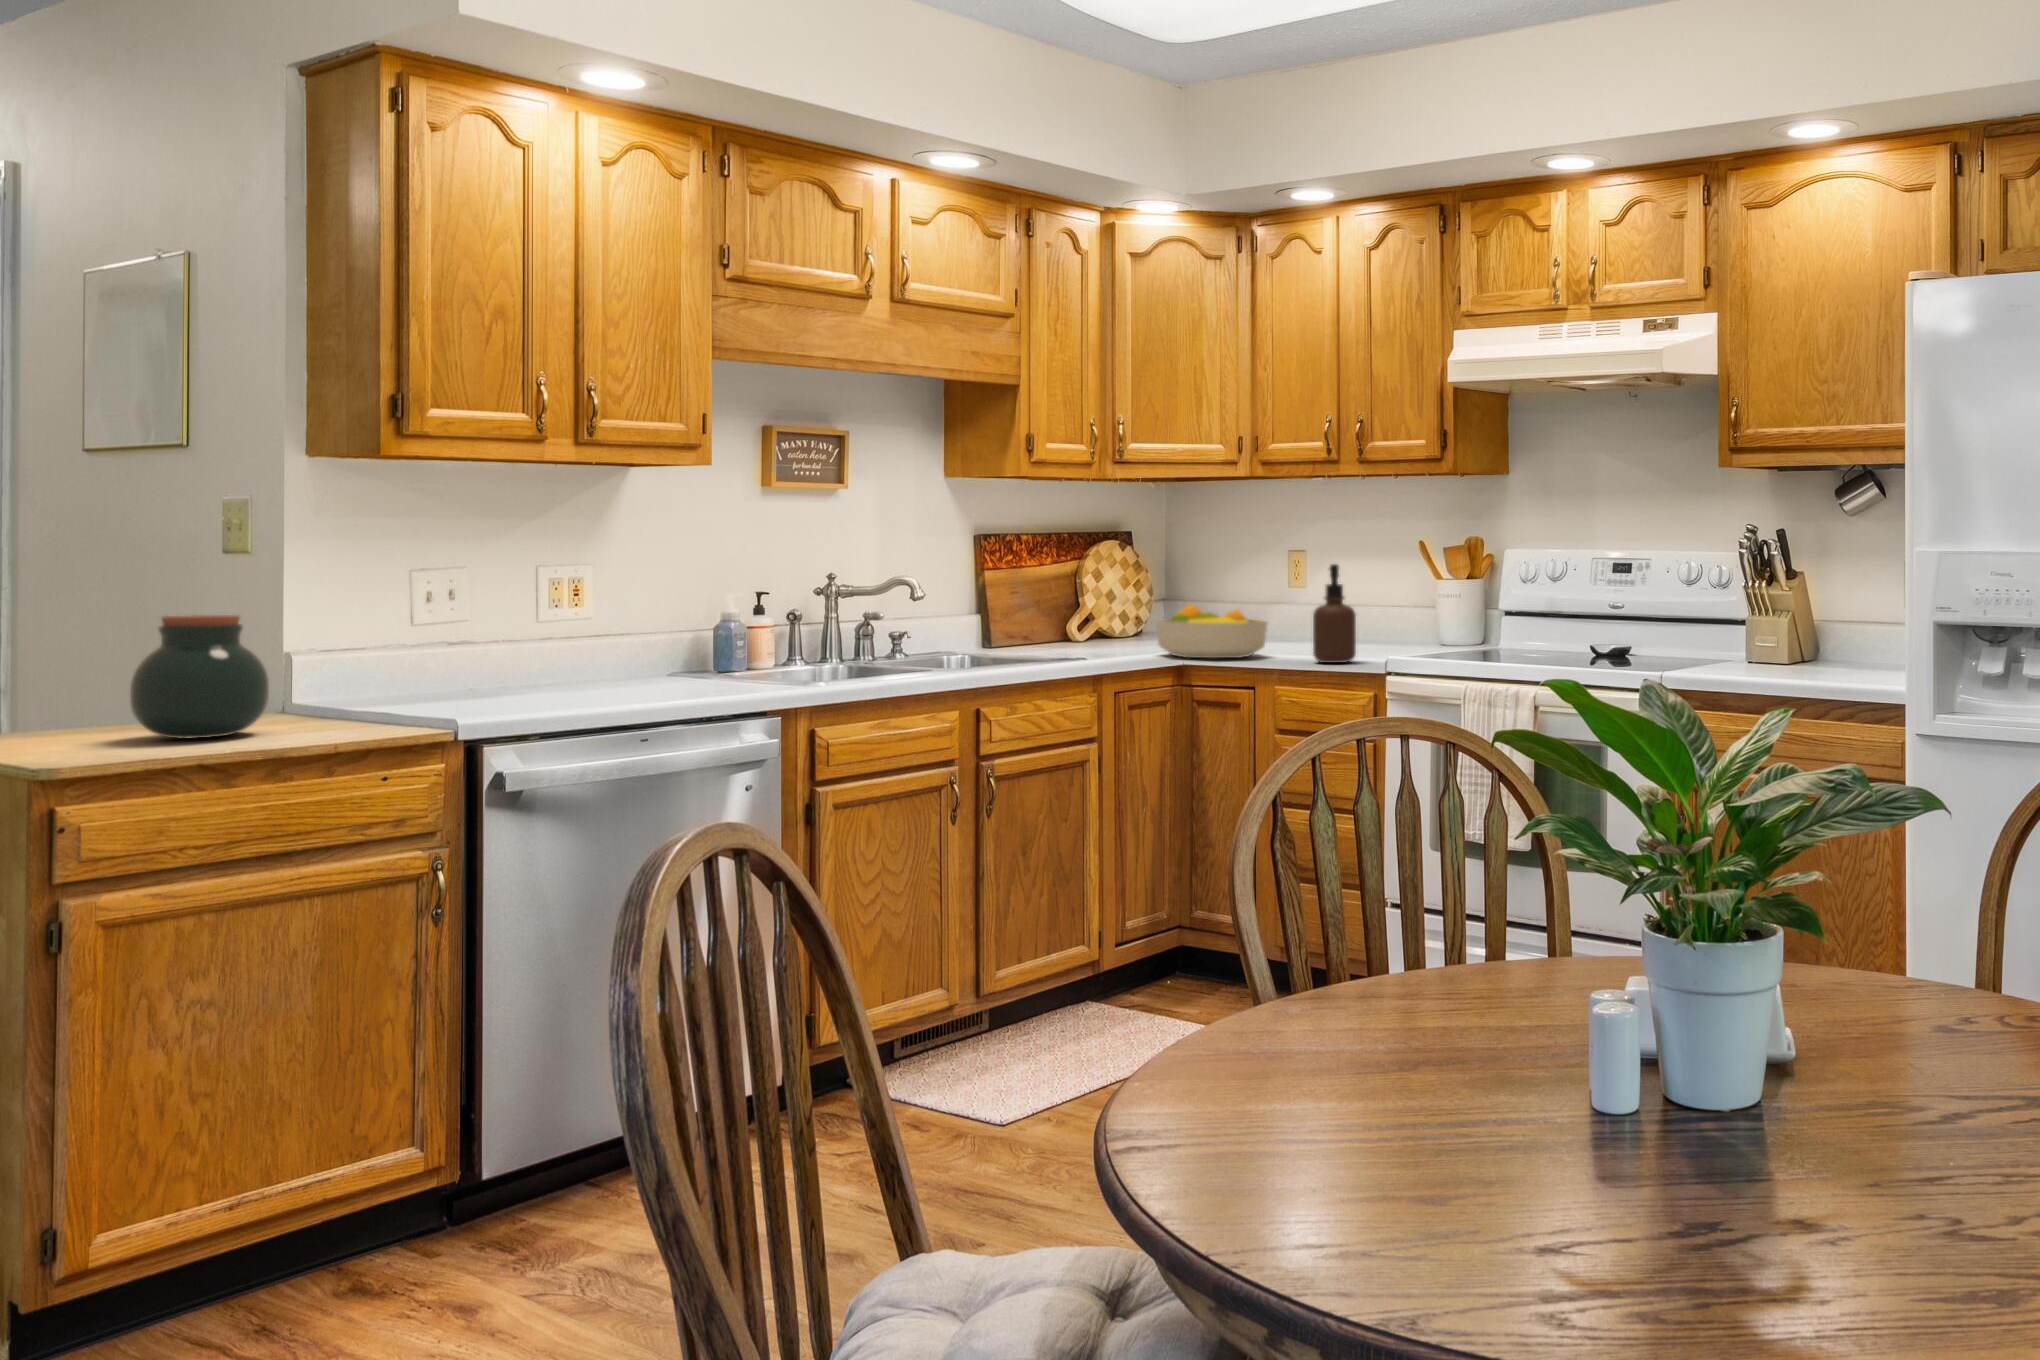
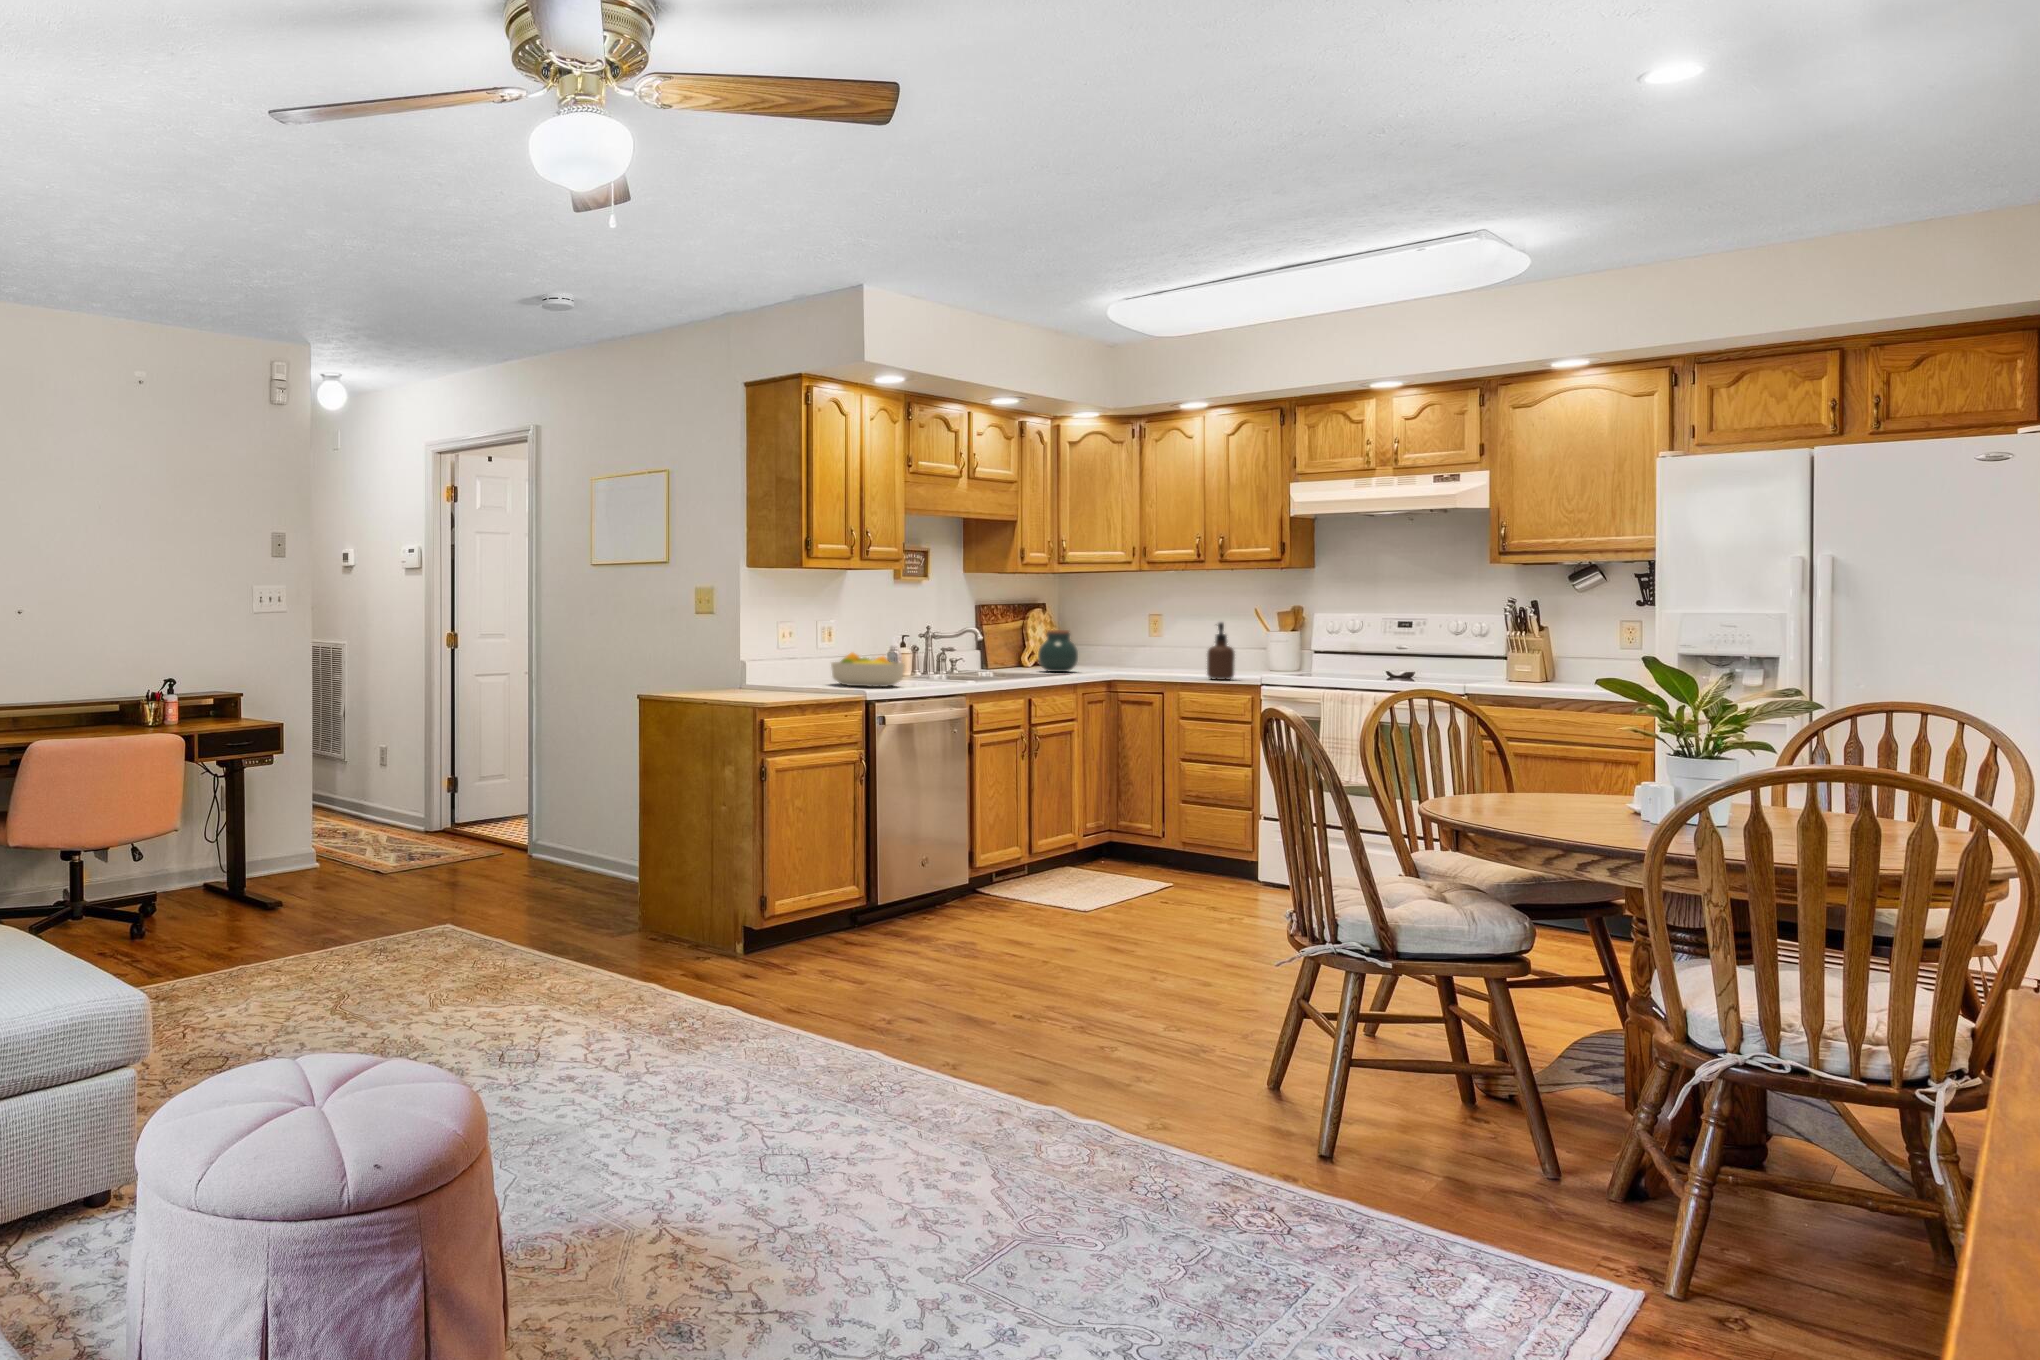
fruit bowl: present [1156,604,1267,658] -> present [831,653,905,687]
jar: present [130,615,269,739] -> present [1038,630,1078,672]

